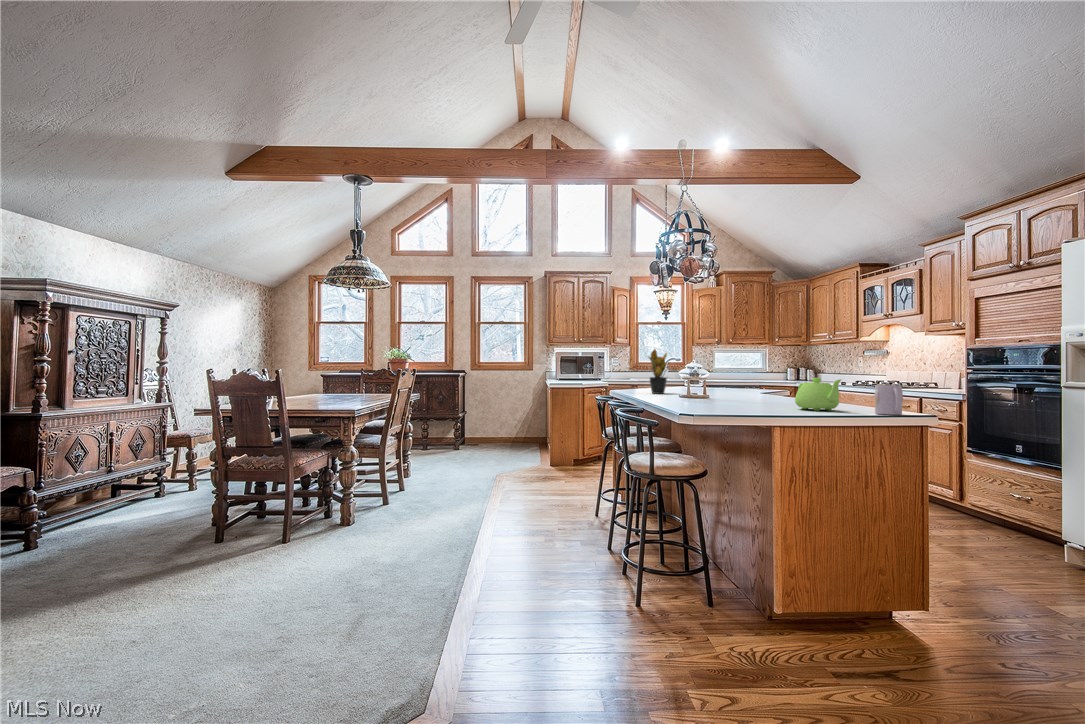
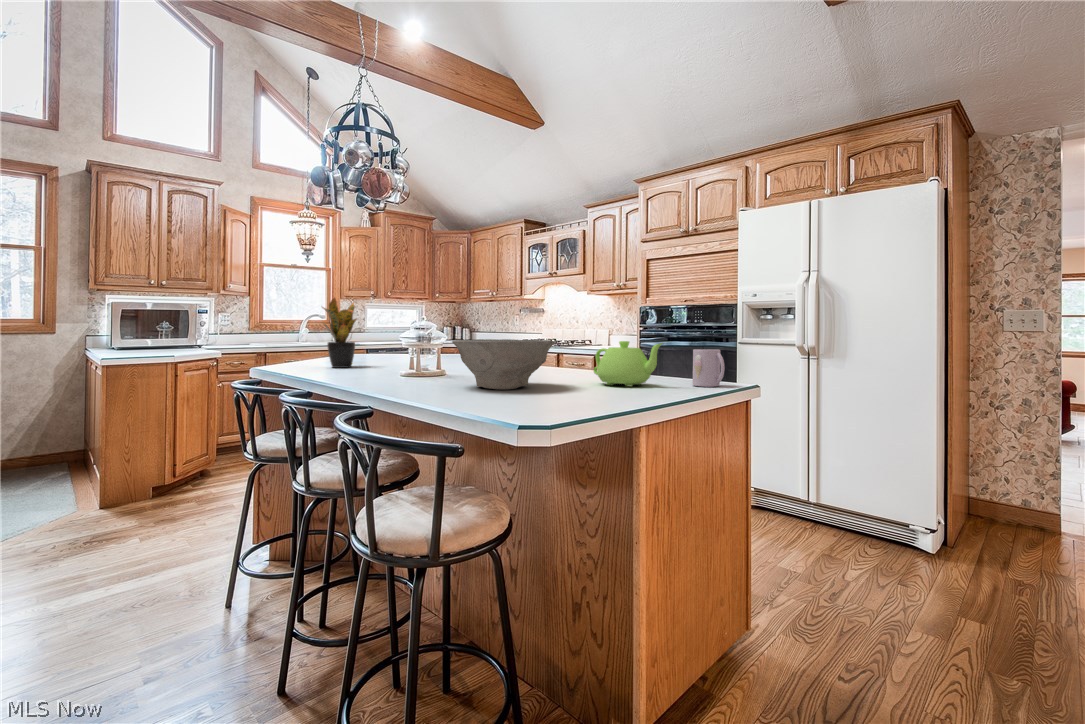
bowl: none [690,376,759,407] -> present [452,339,555,389]

